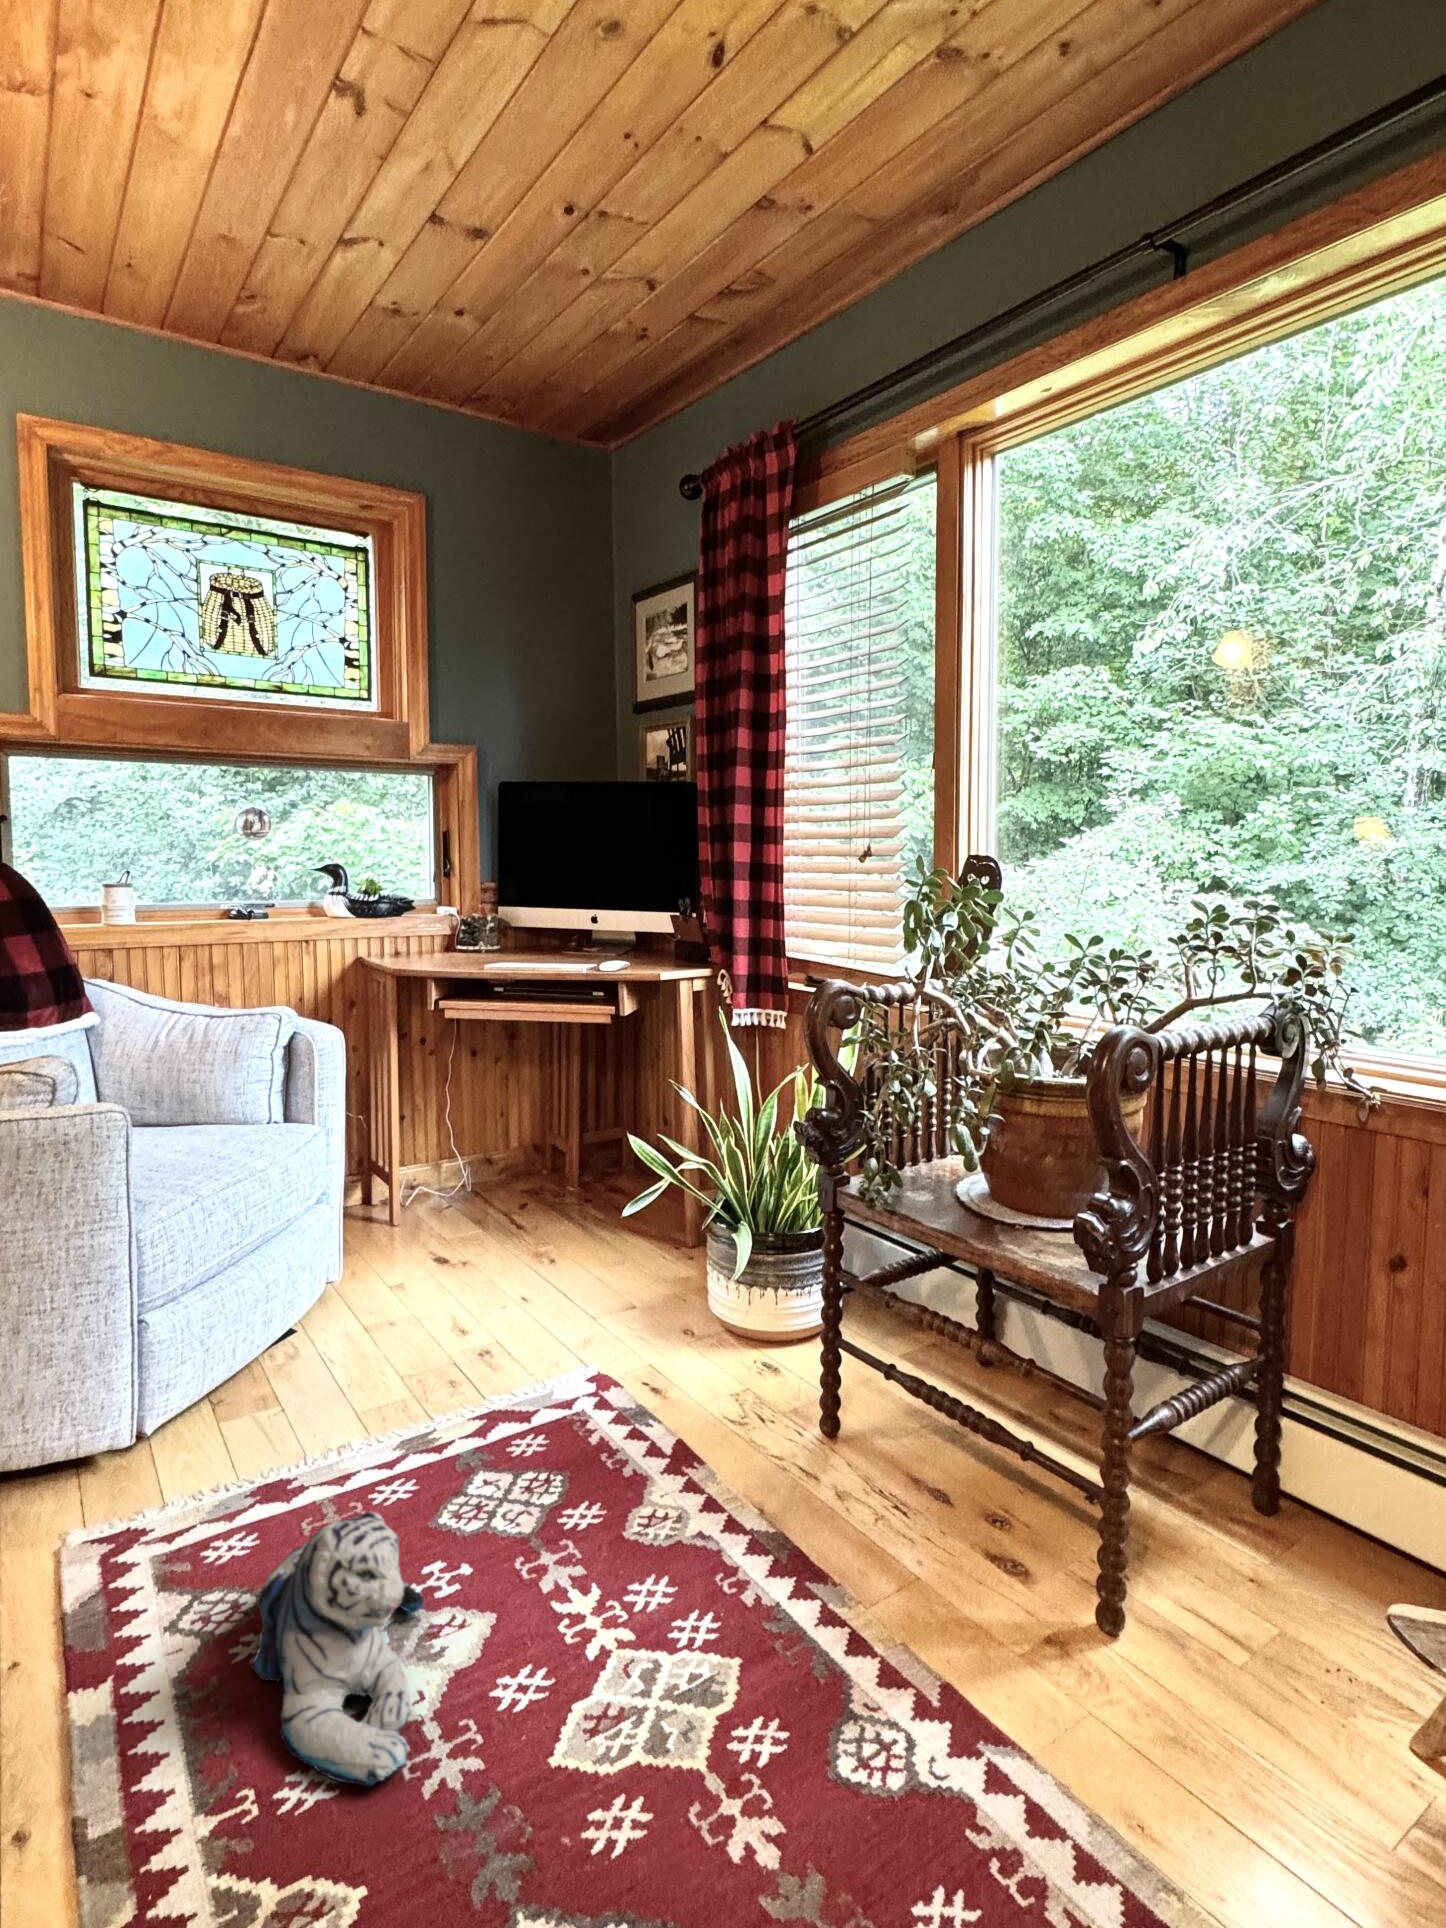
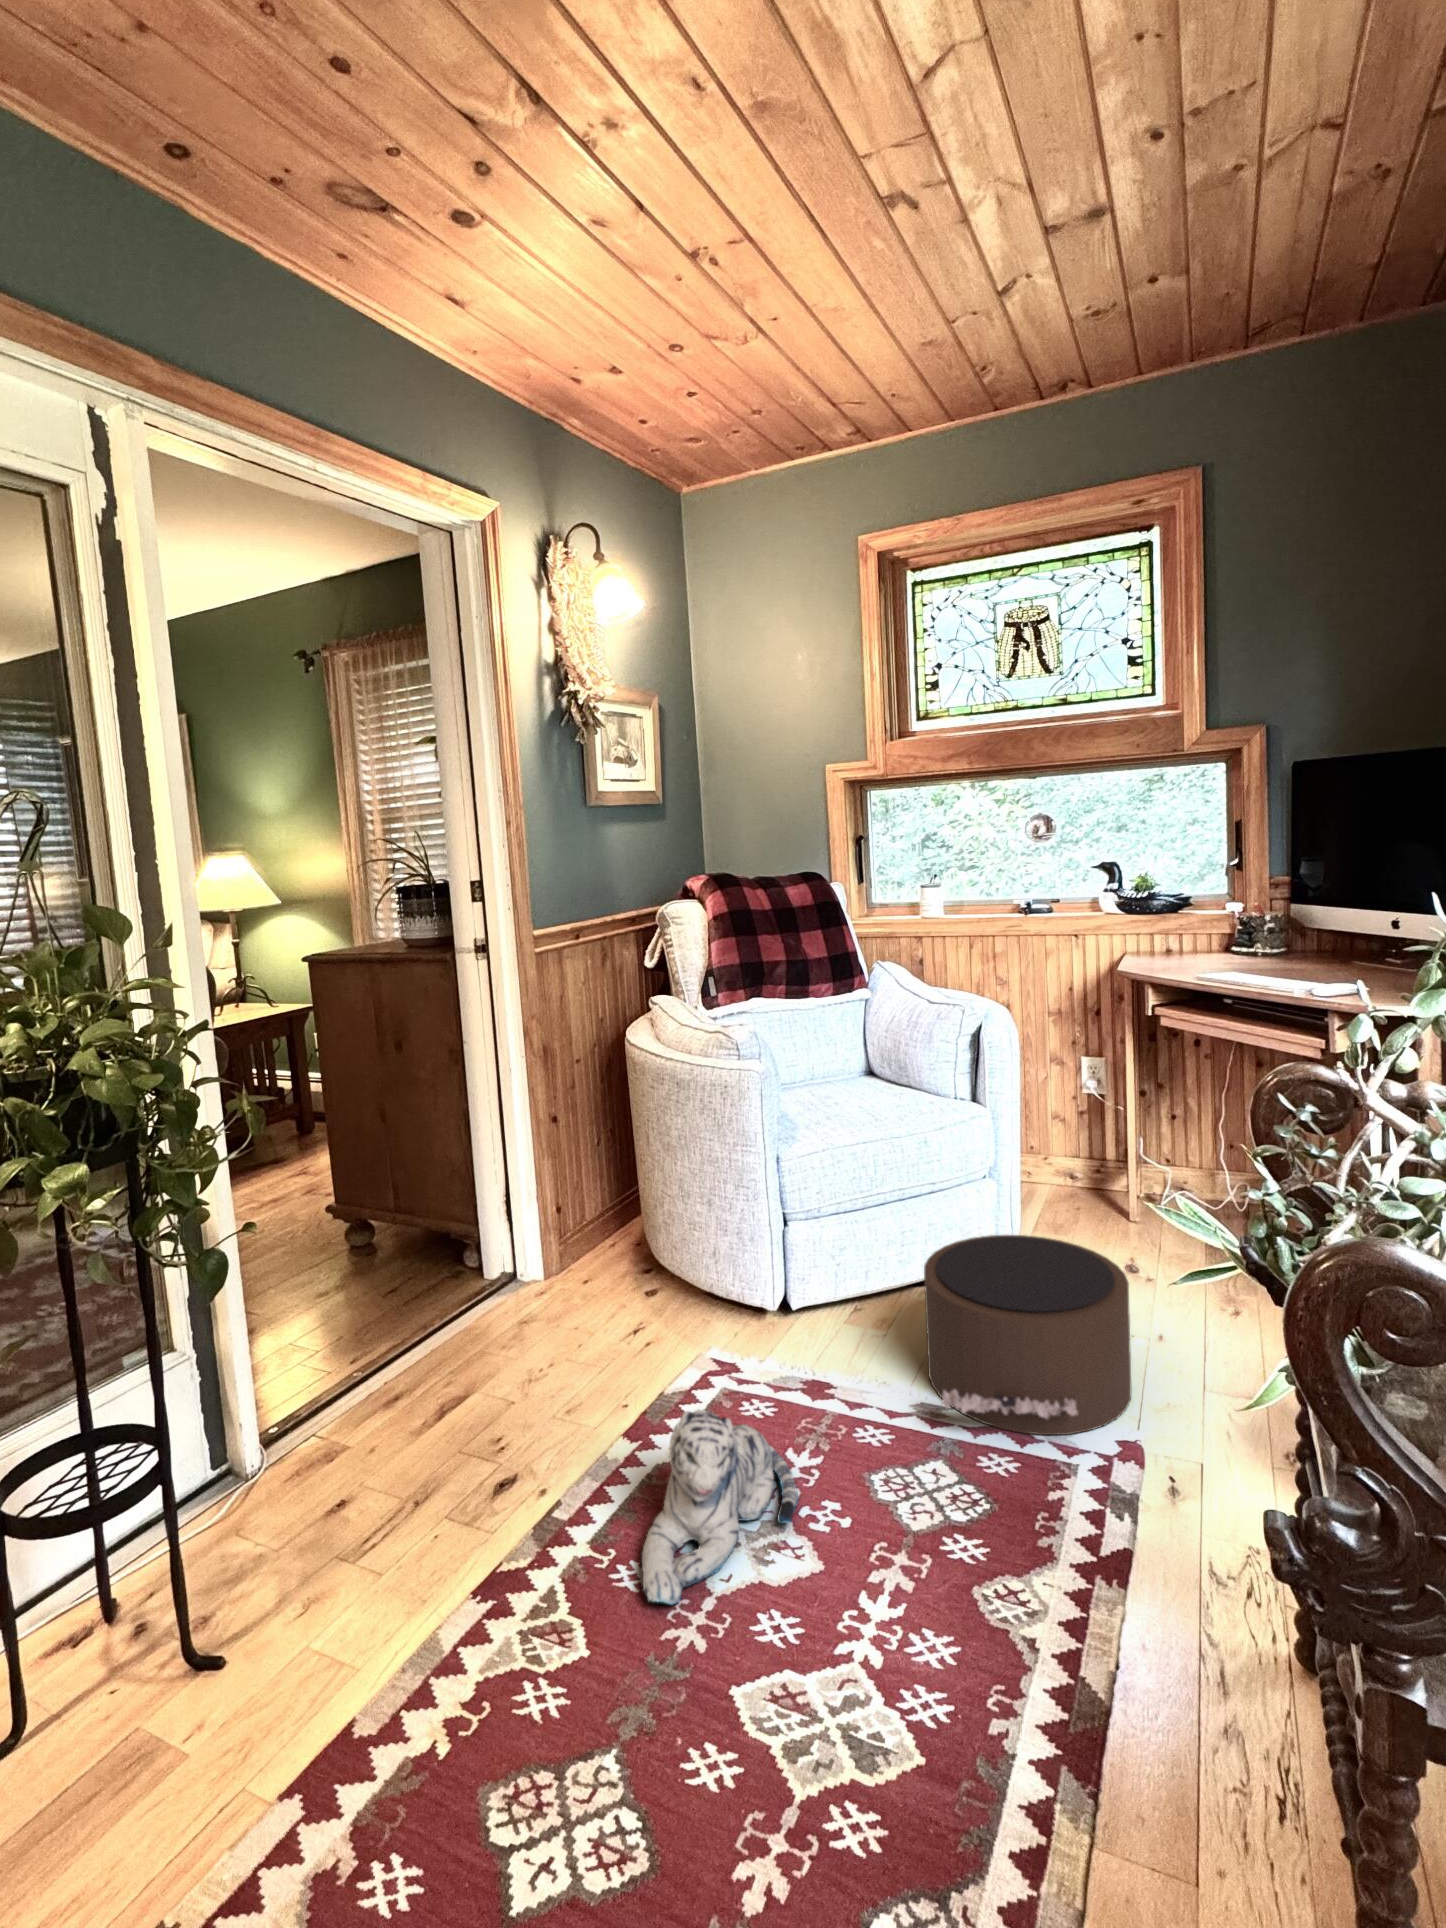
pouf: none [326,1229,567,1428] -> present [924,1235,1131,1435]

